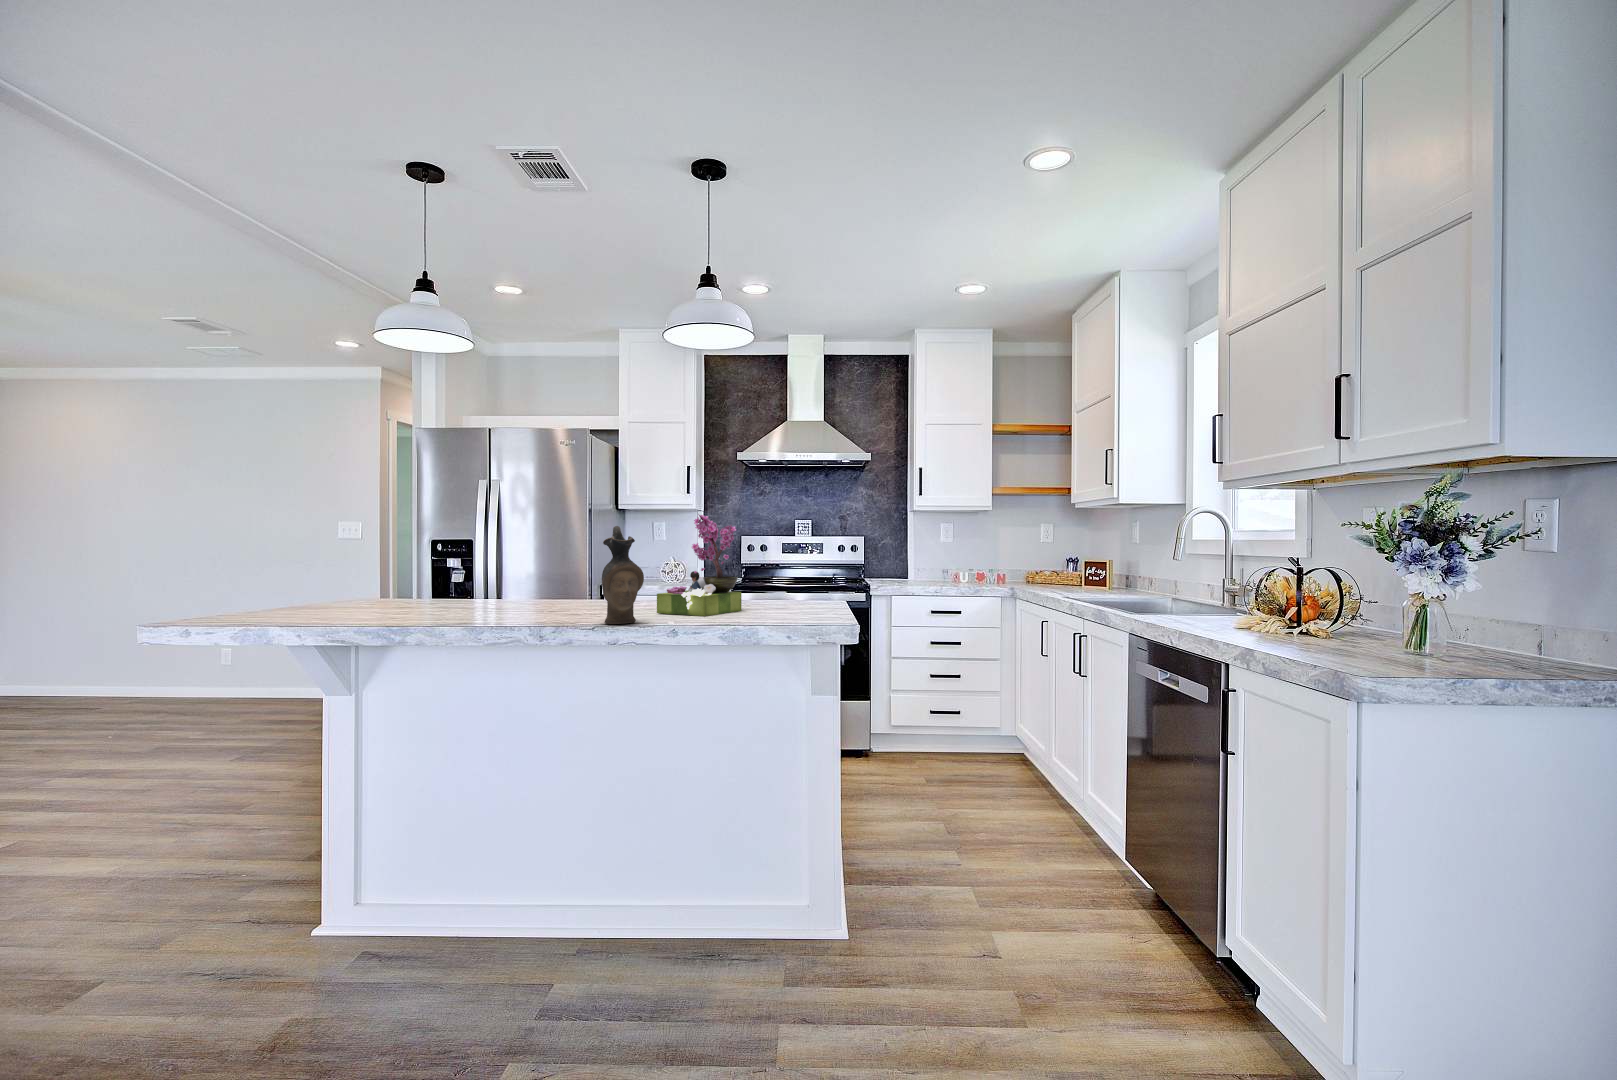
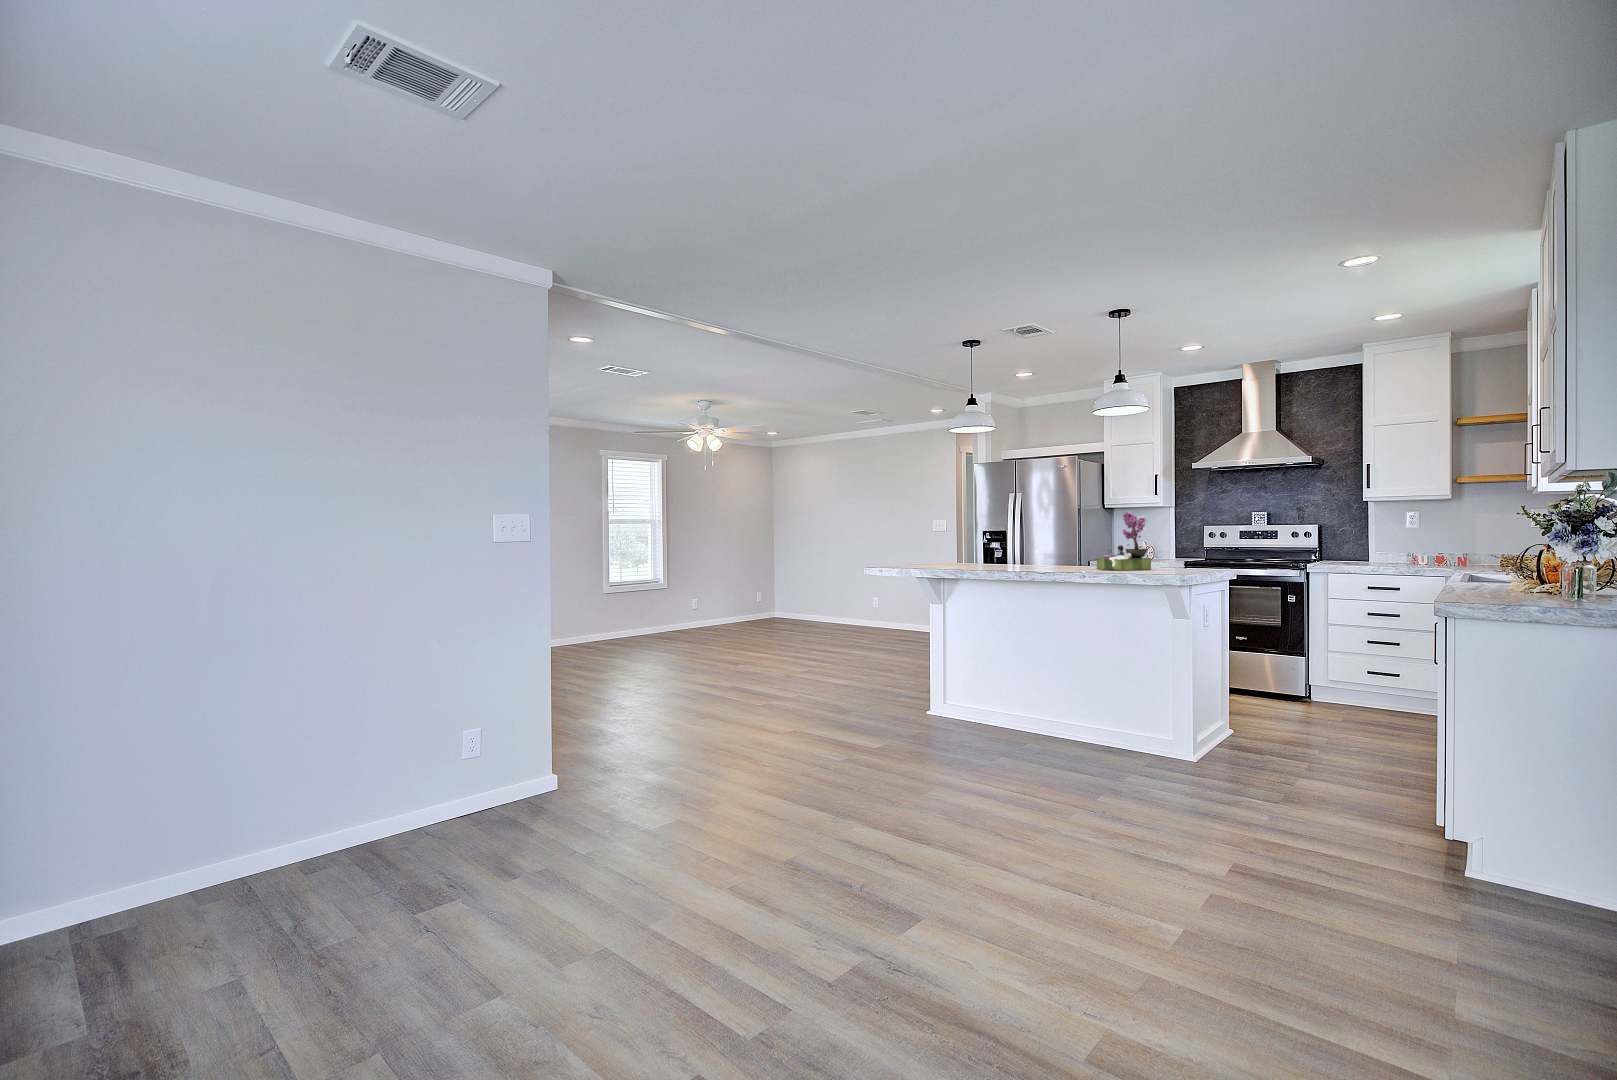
ceramic pitcher: present [602,526,644,624] -> none [1059,519,1082,572]

